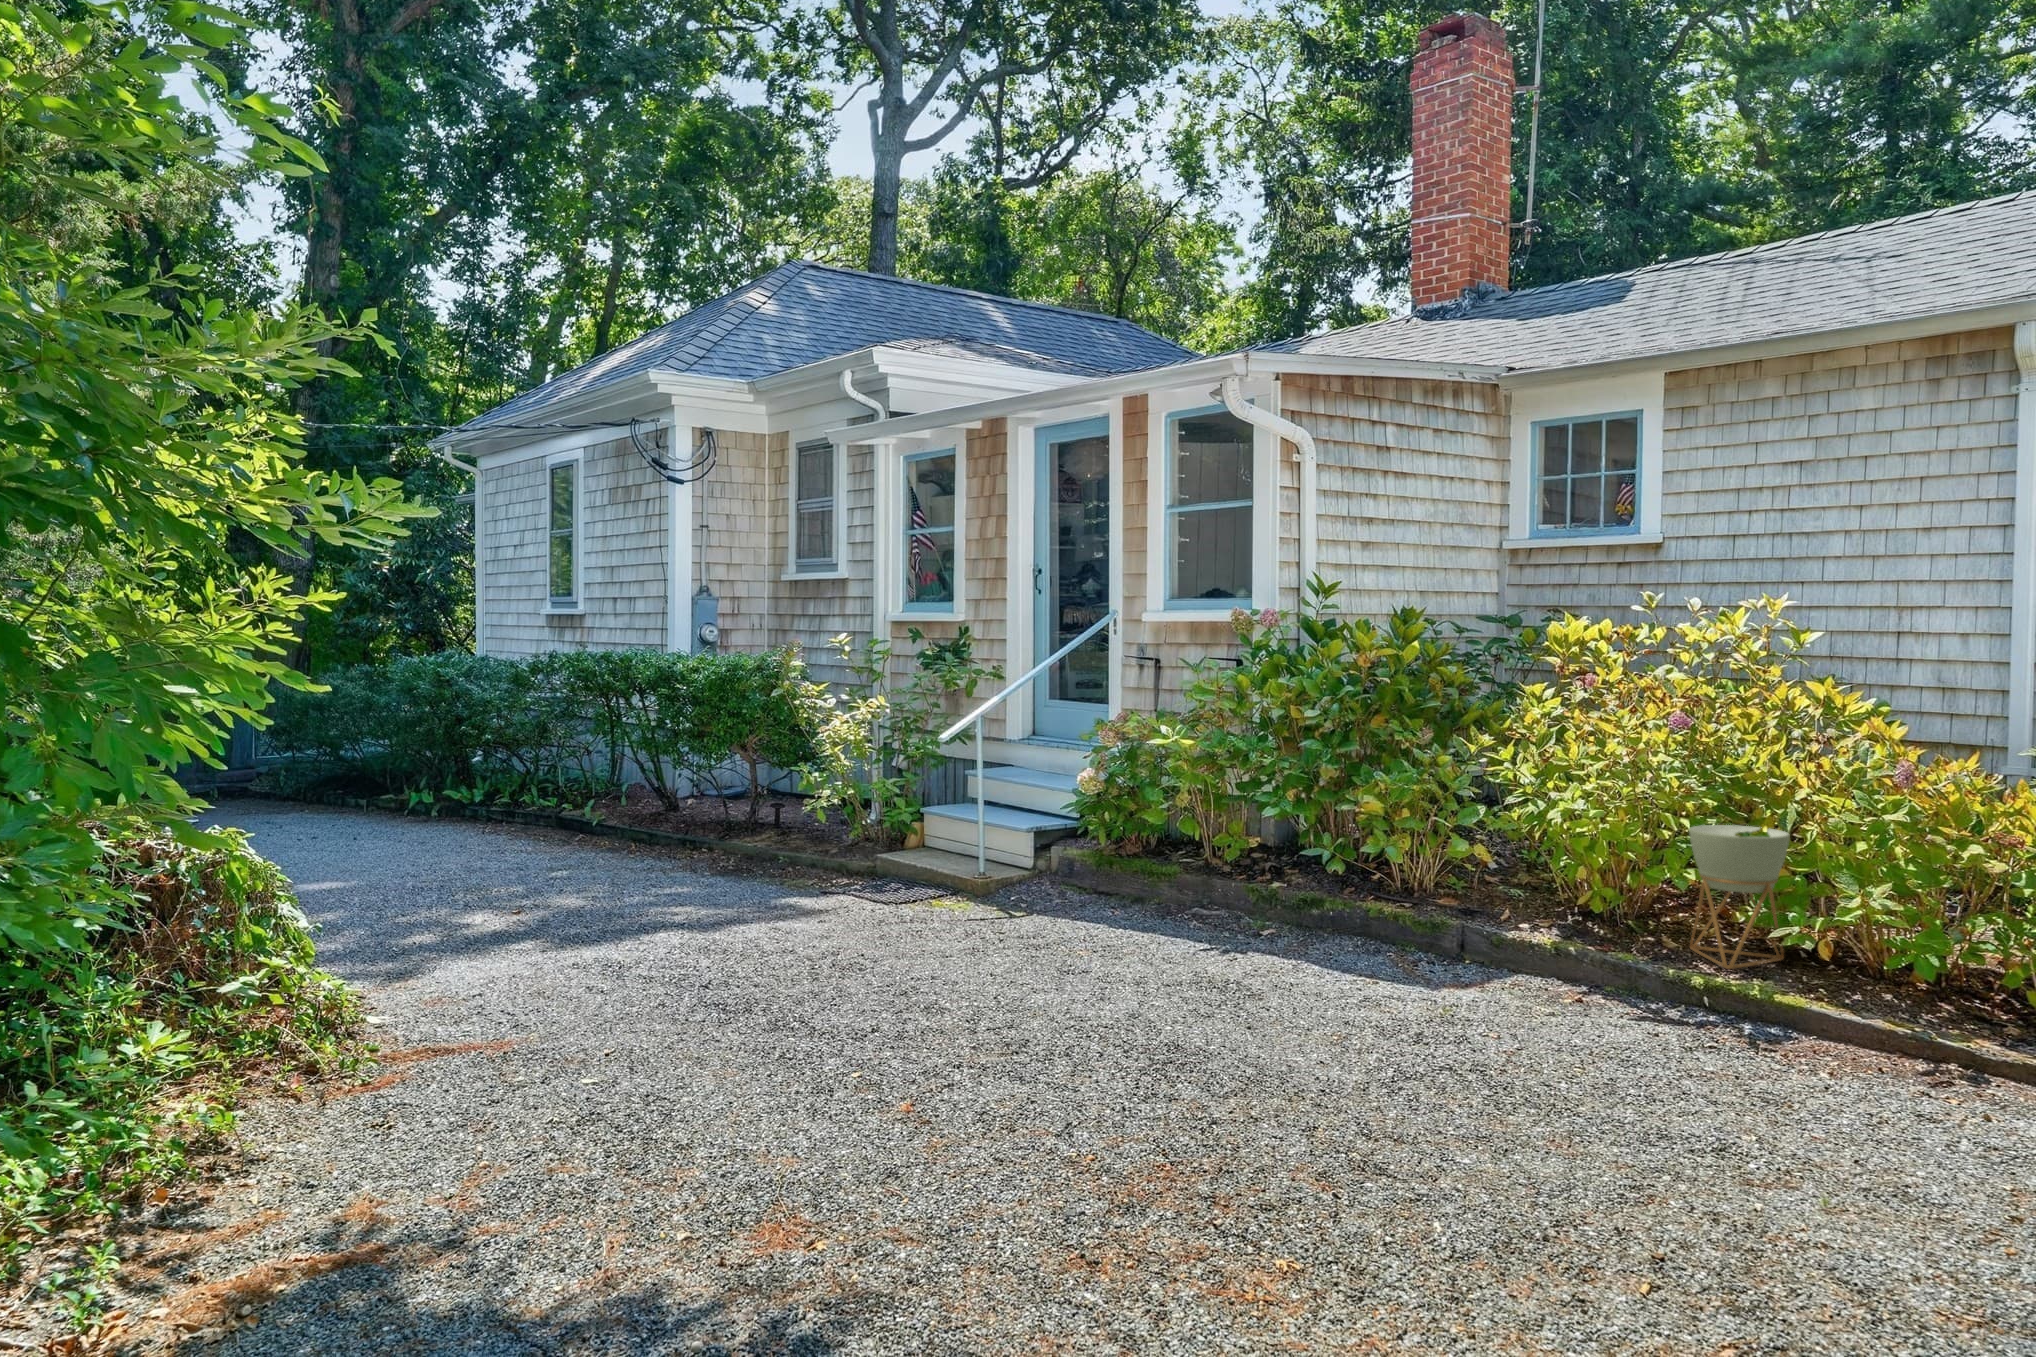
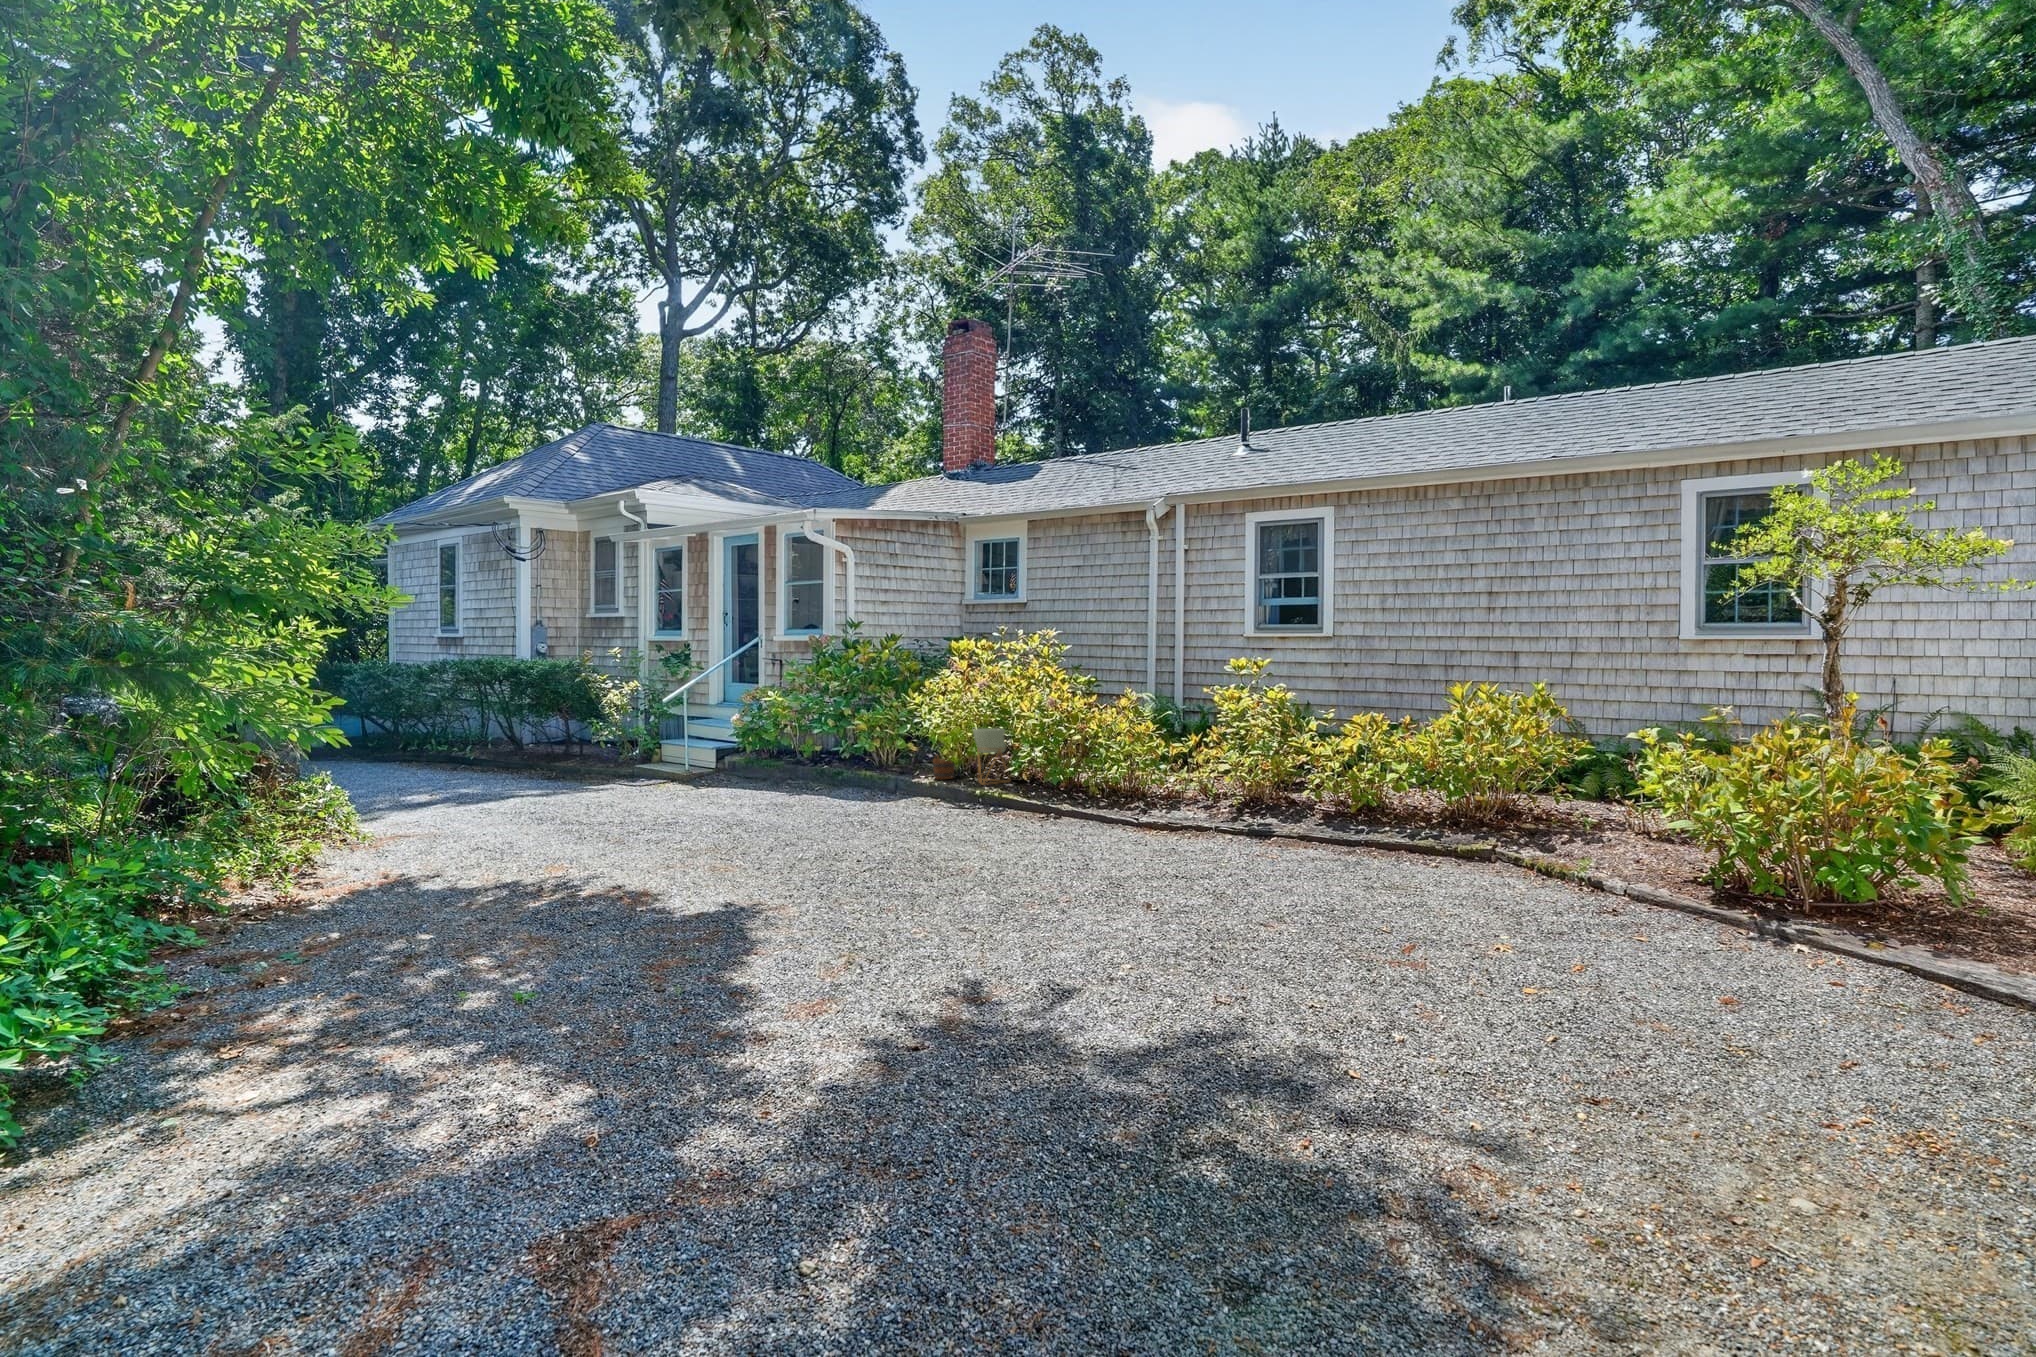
wooden bucket: none [1569,853,1625,942] -> present [933,754,955,779]

